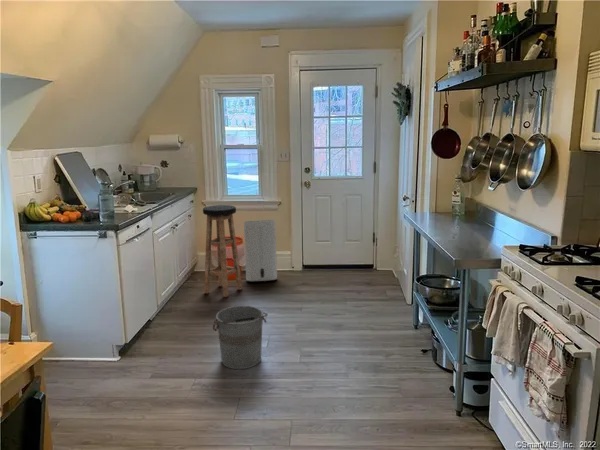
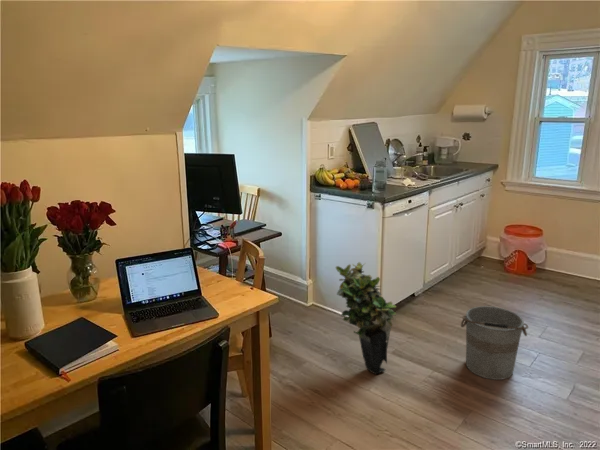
bar stool: present [203,205,242,297] -> none [481,188,535,293]
air purifier: present [244,220,277,281] -> none [537,211,589,287]
potted plant: none [83,292,157,402] -> present [336,262,396,374]

